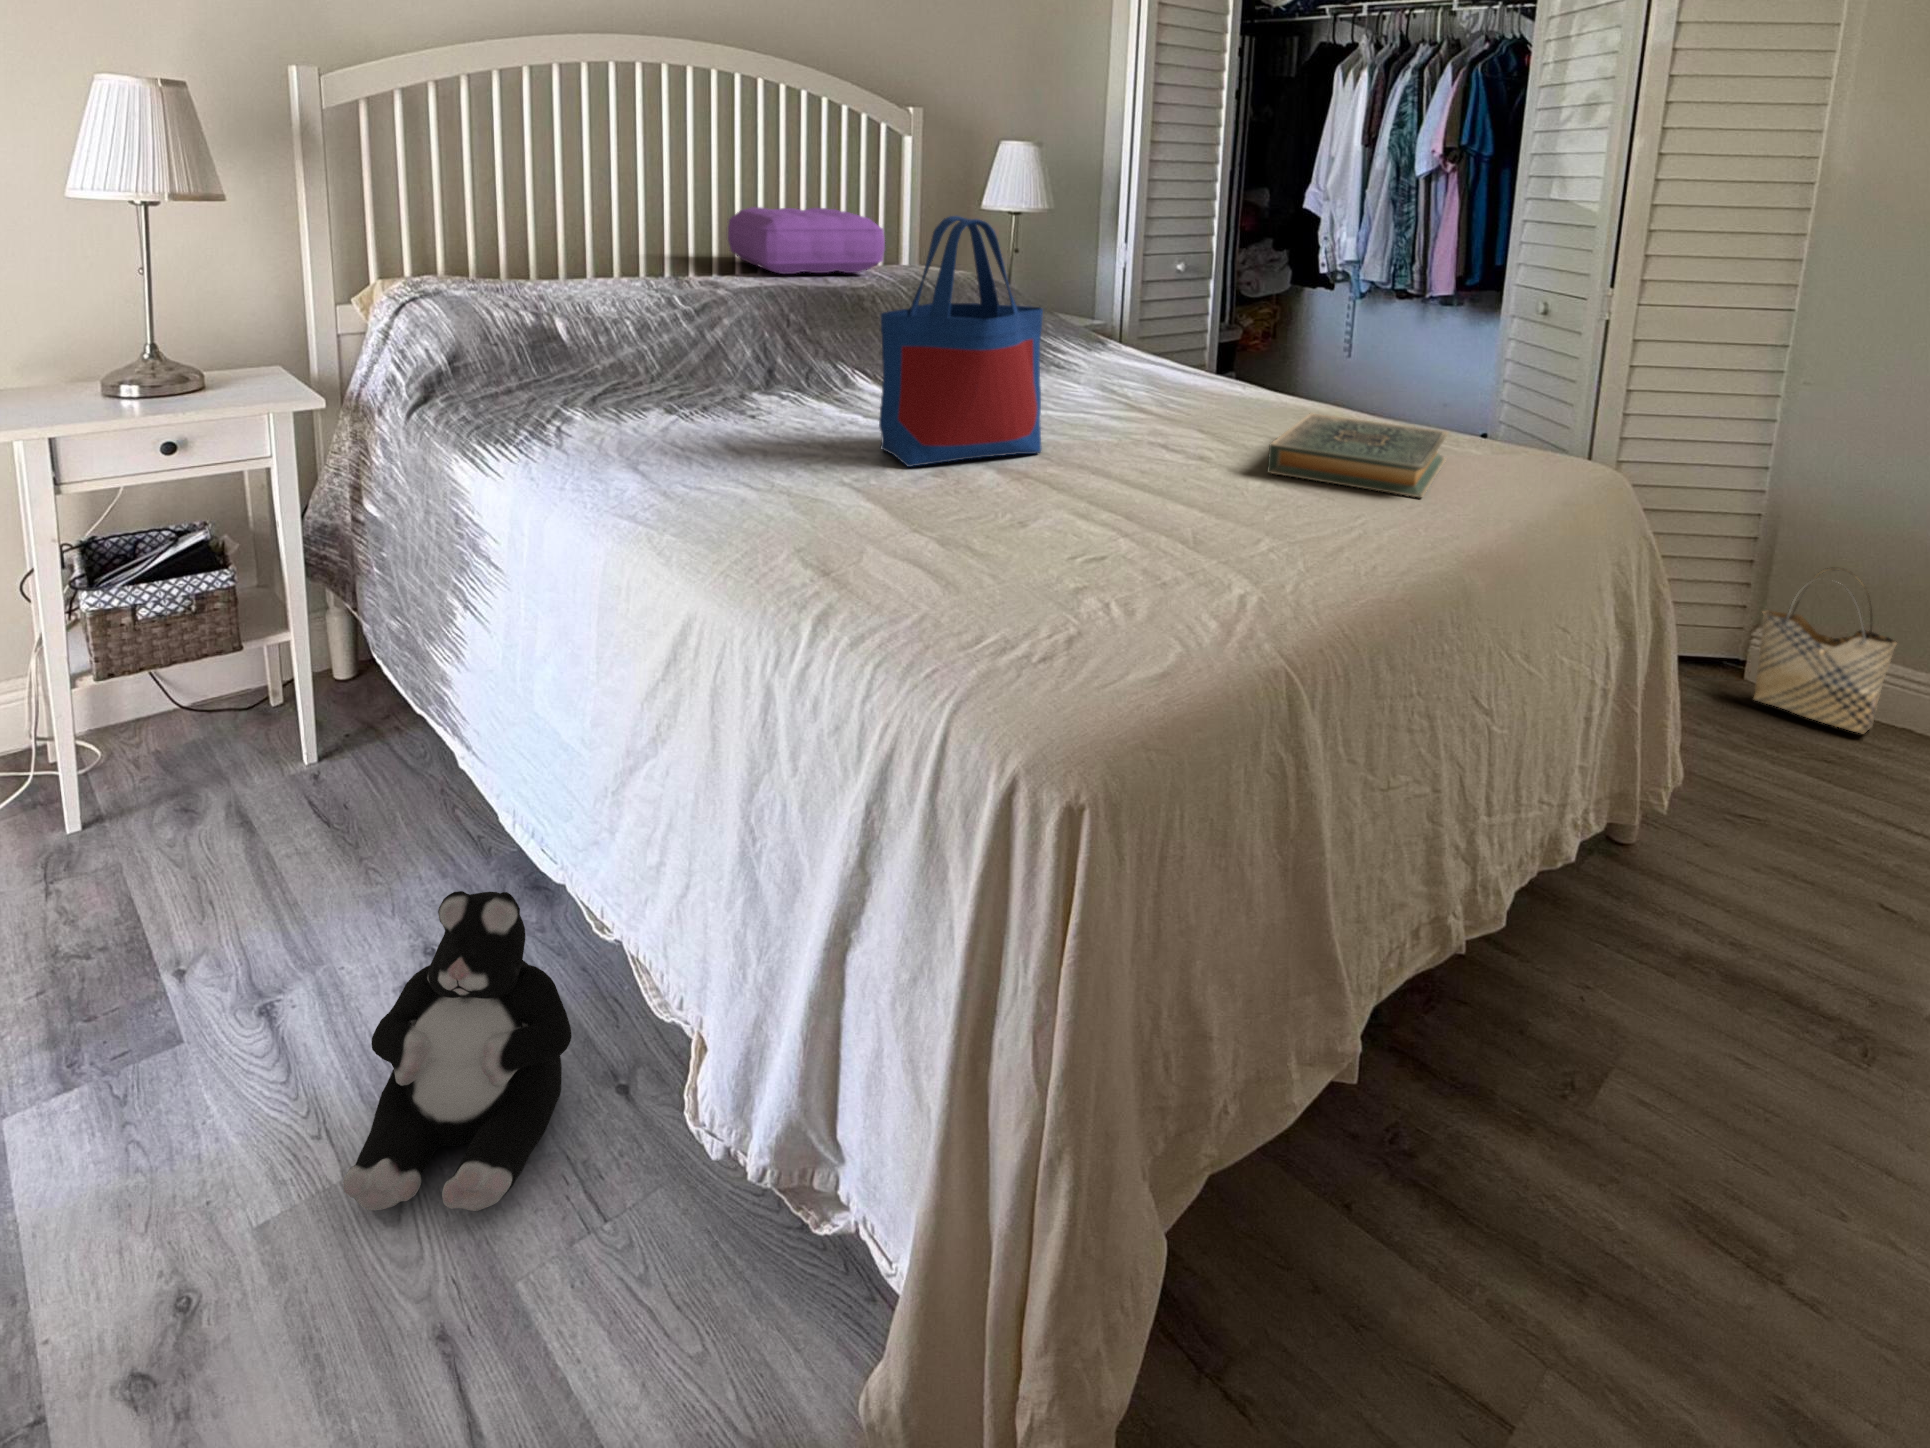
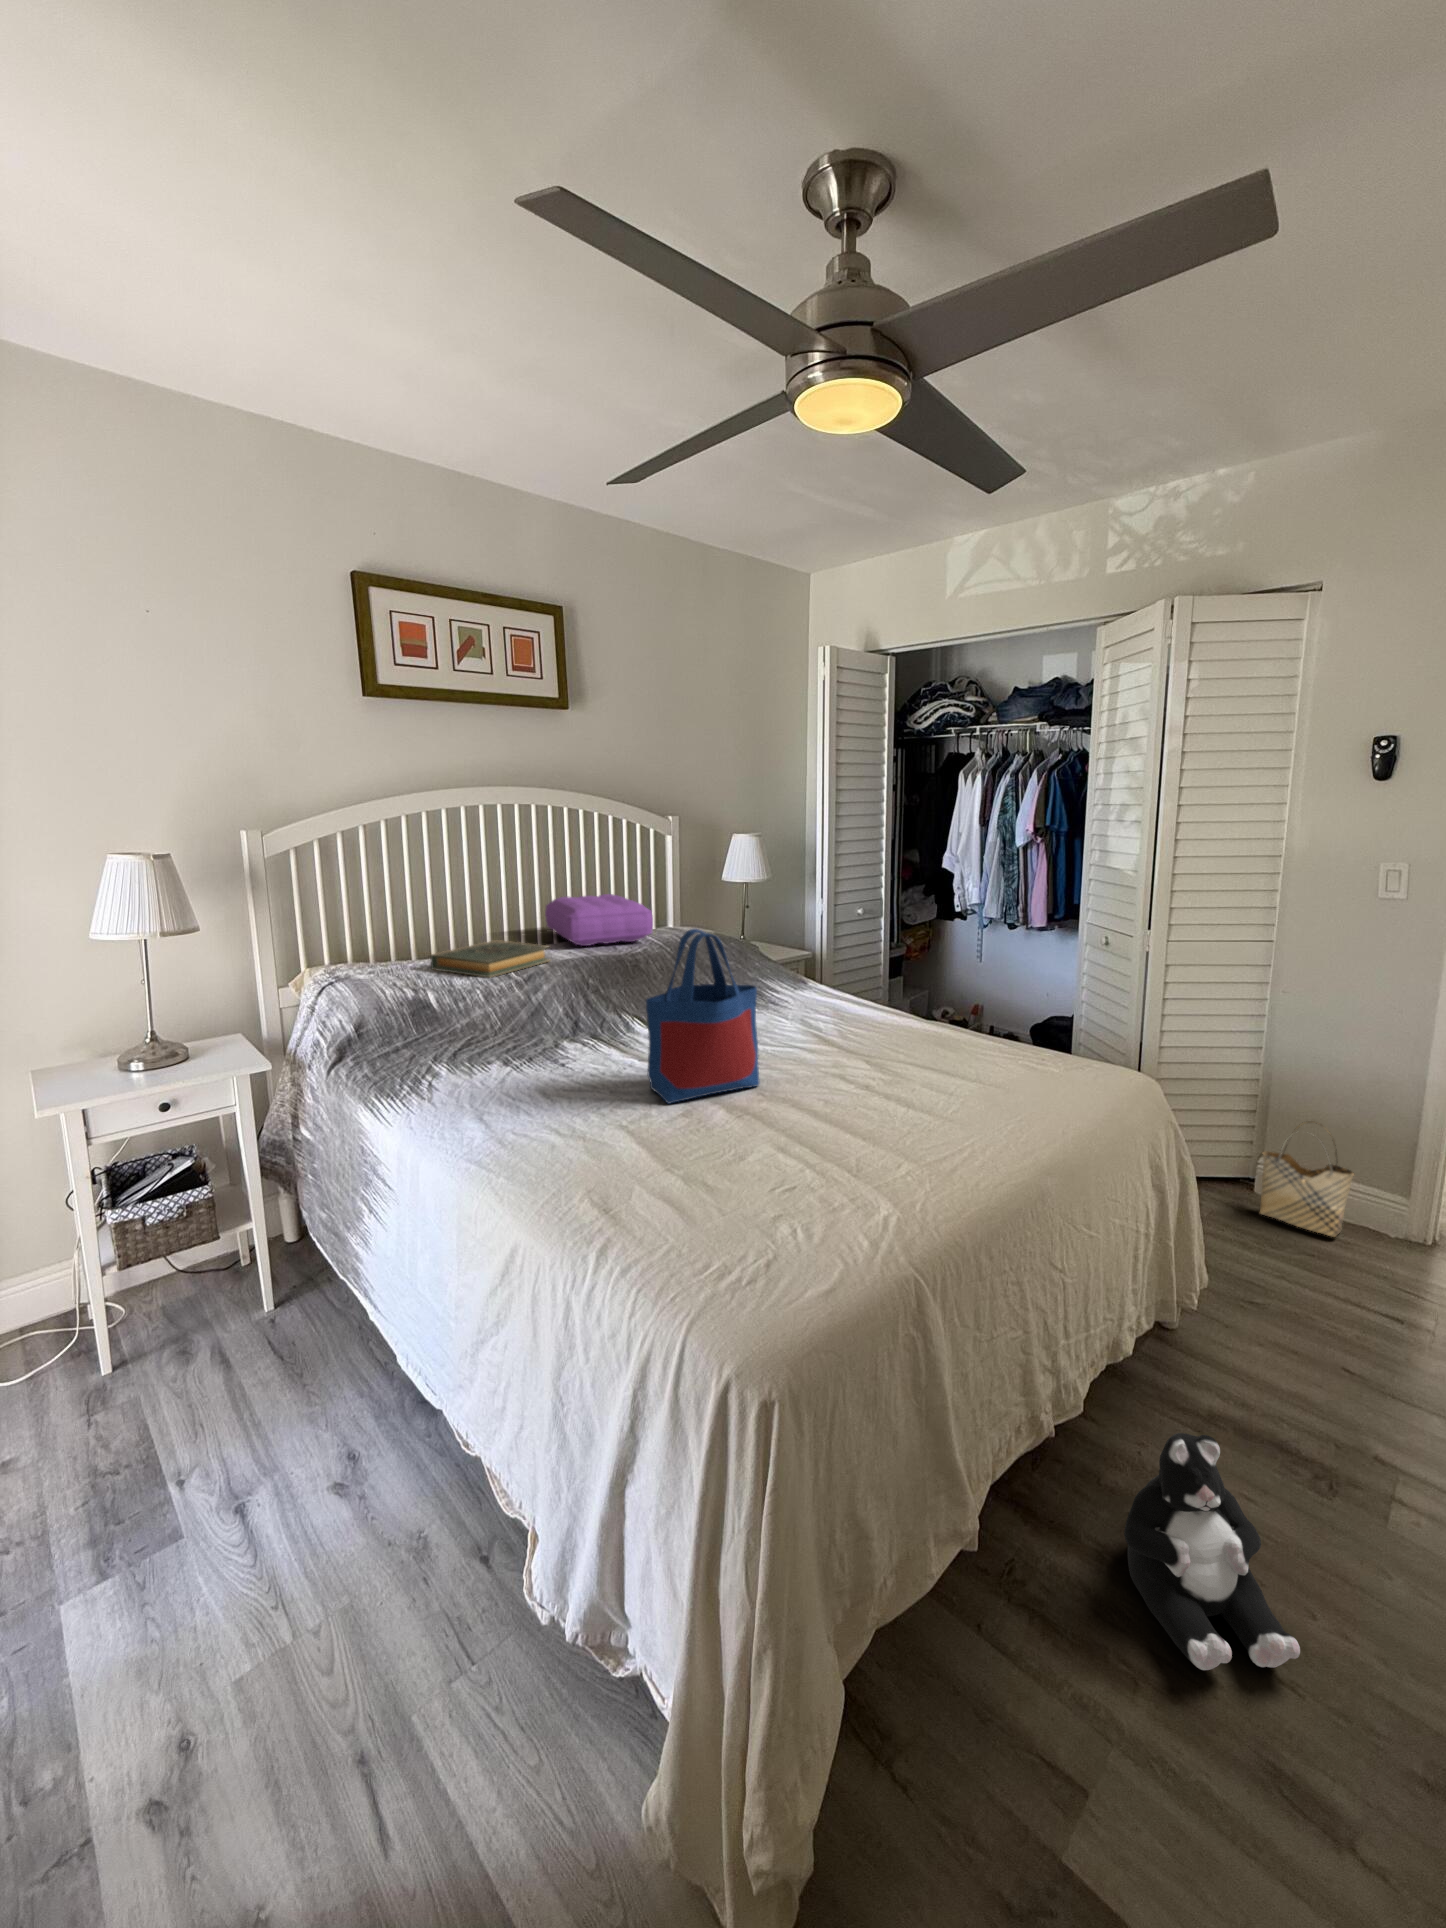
hardback book: present [1267,413,1449,497] -> present [430,940,550,978]
plush toy: present [343,891,572,1211] -> present [1124,1433,1300,1670]

